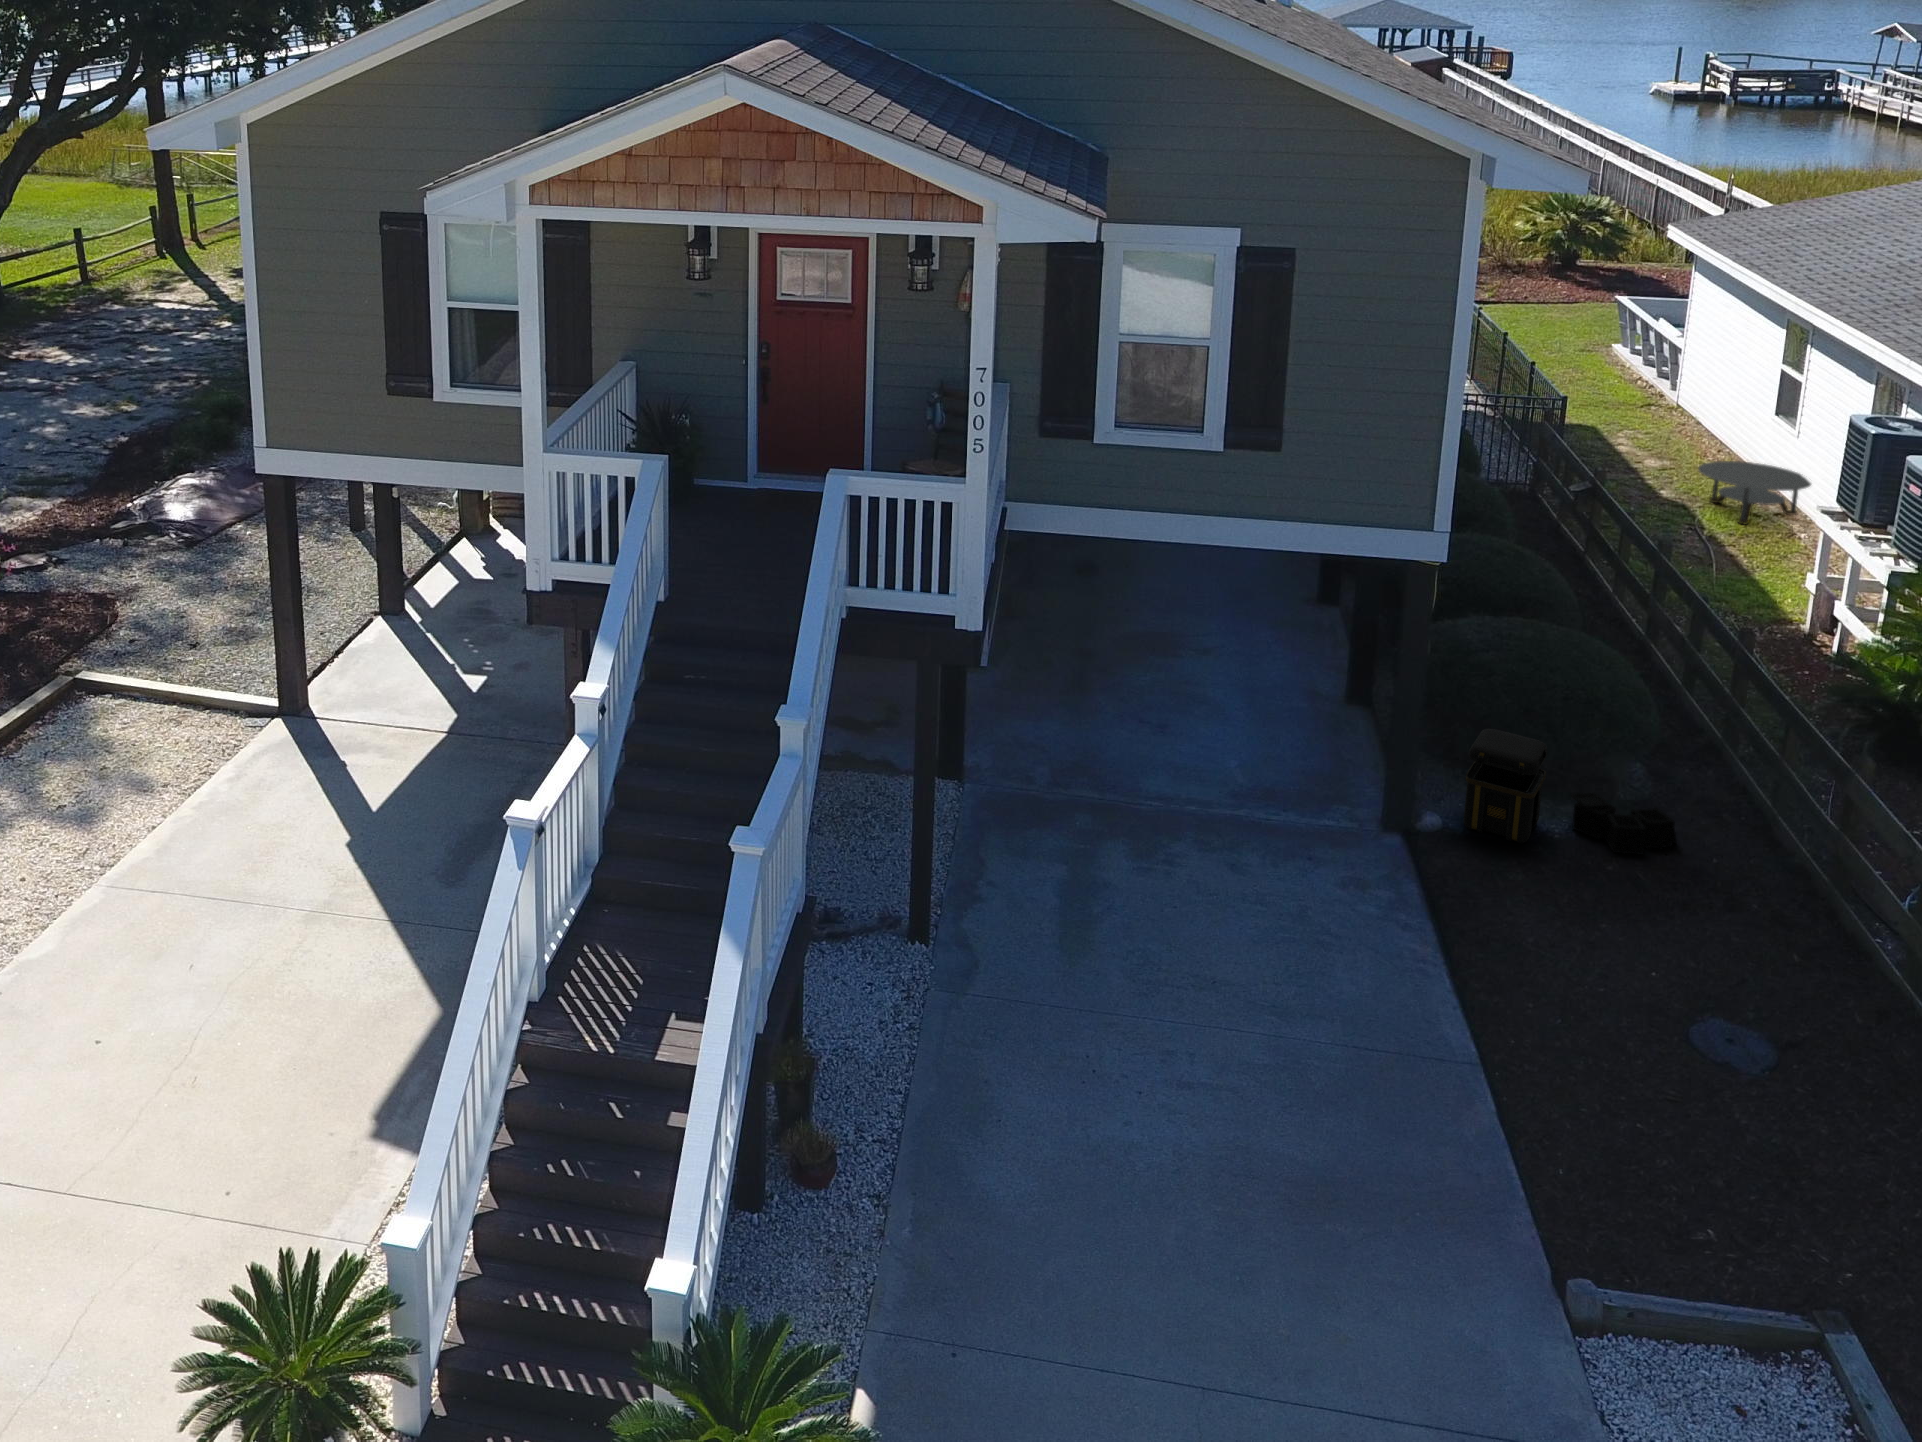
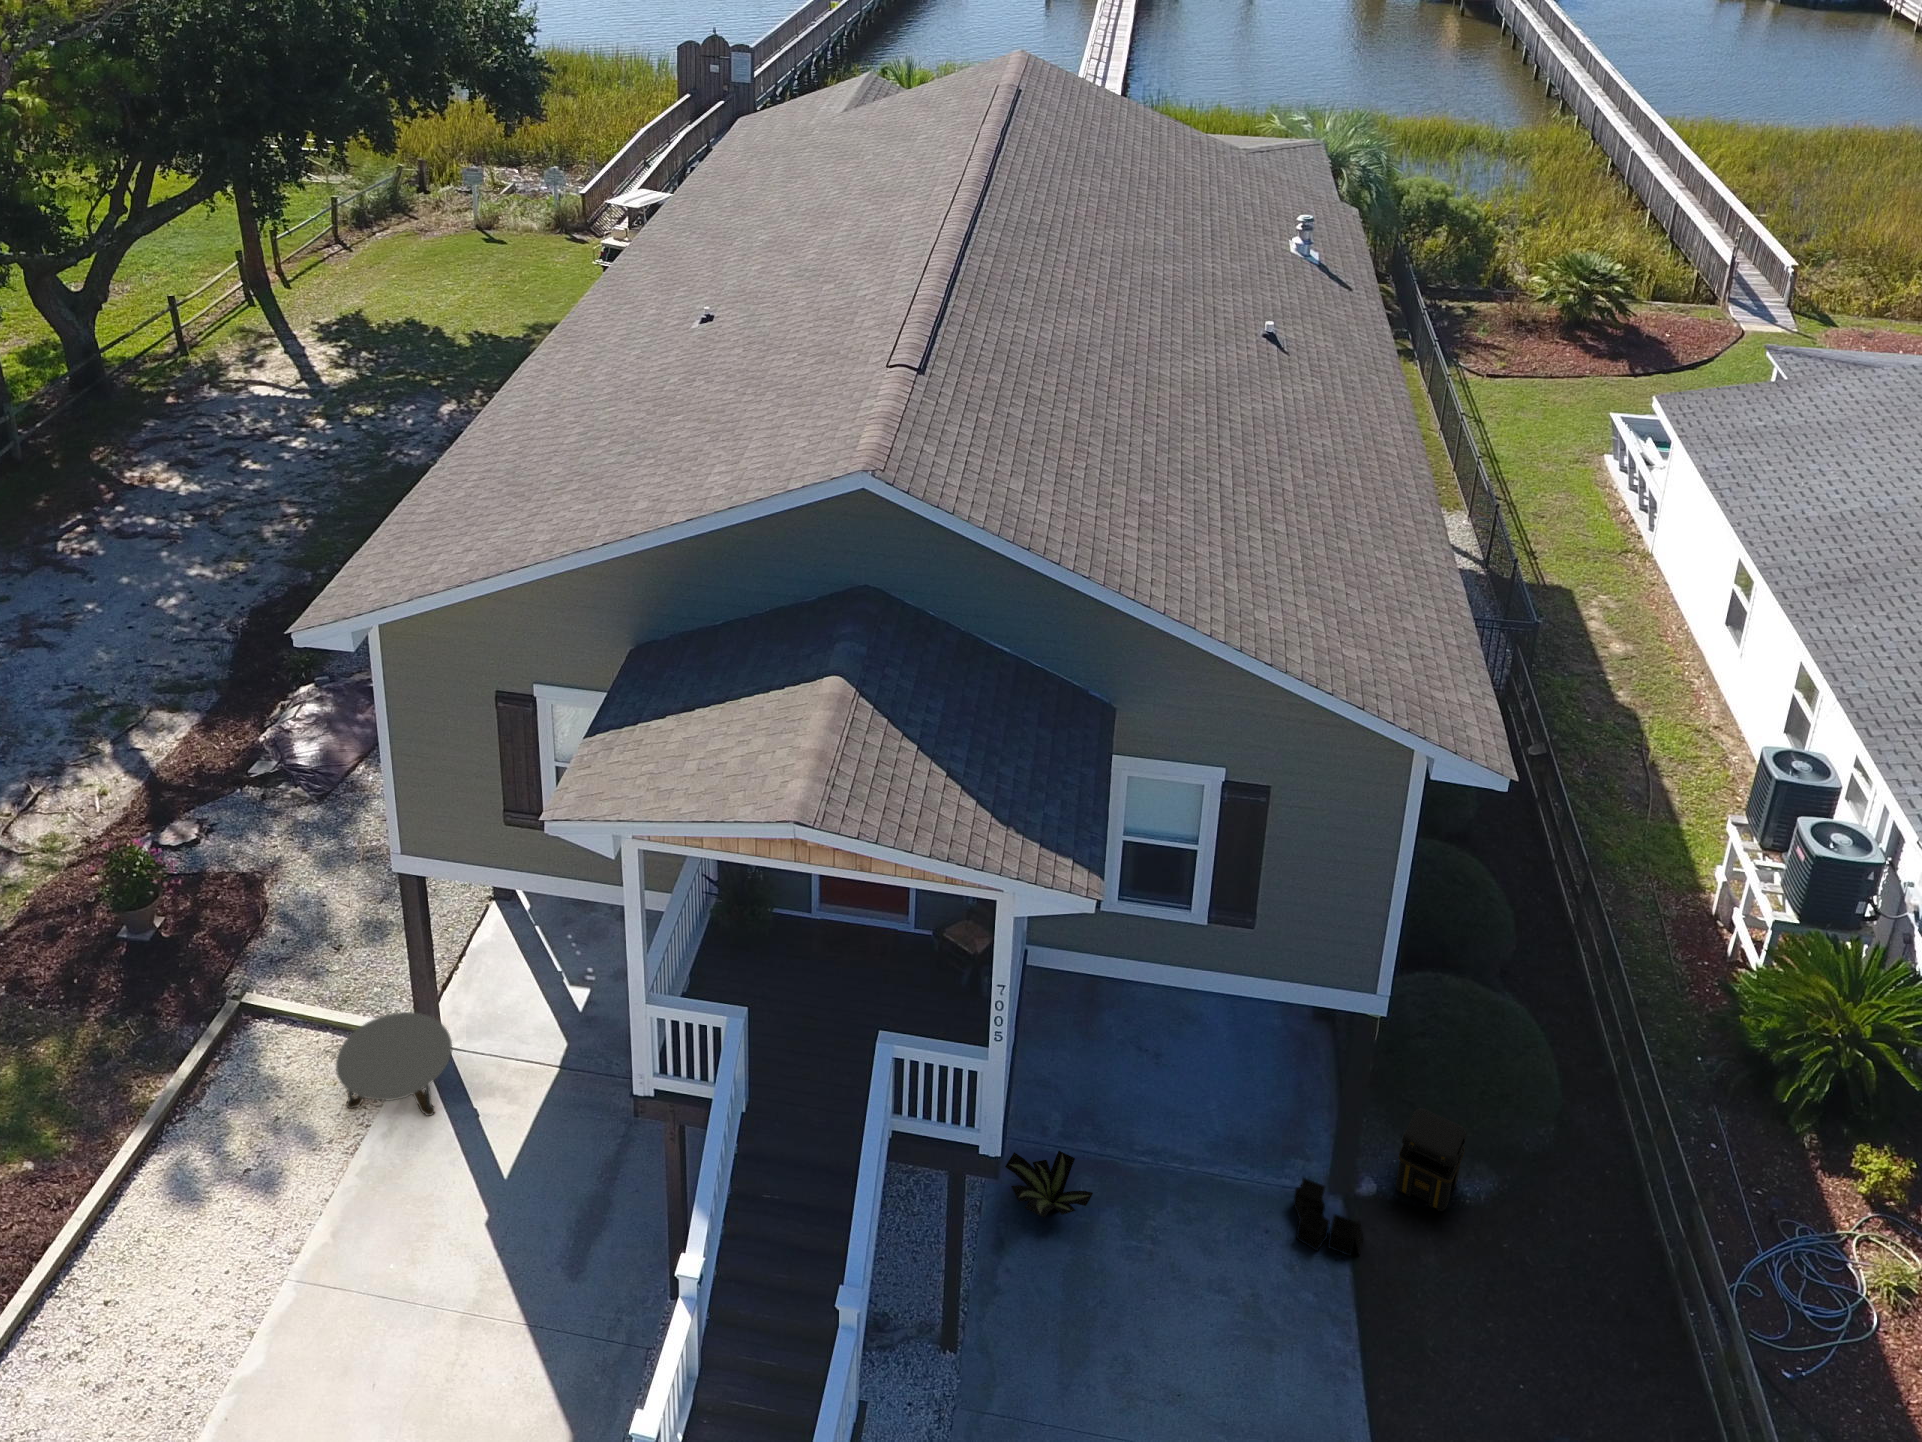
round table: present [1699,461,1811,525] -> present [336,1012,452,1116]
potted plant: none [983,777,1092,842] -> present [1005,1151,1093,1218]
storage bin: present [1571,793,1677,854] -> present [1293,1178,1363,1256]

